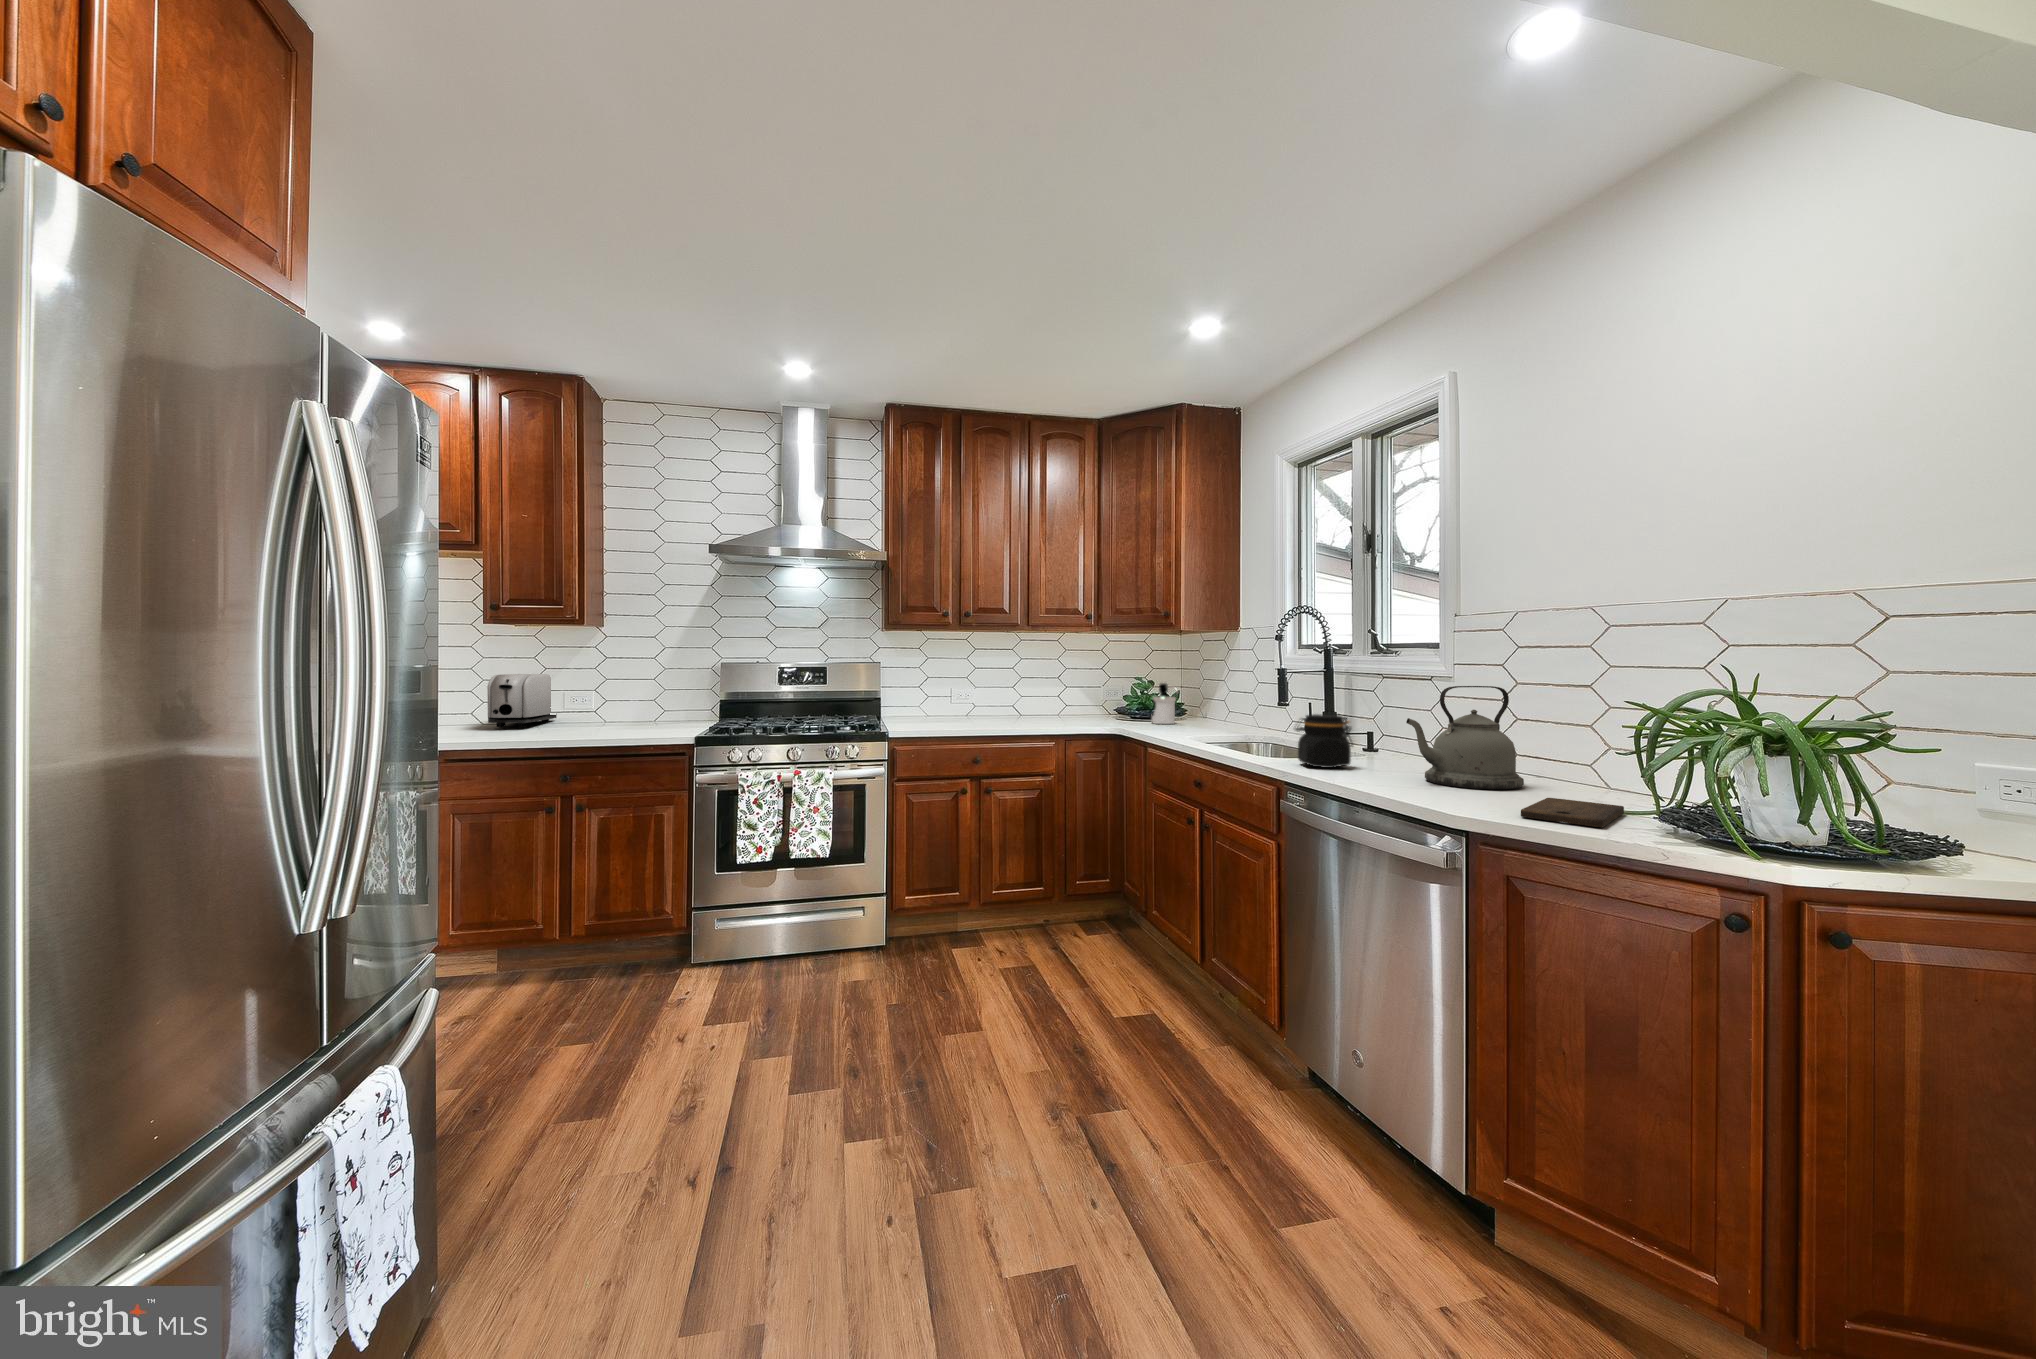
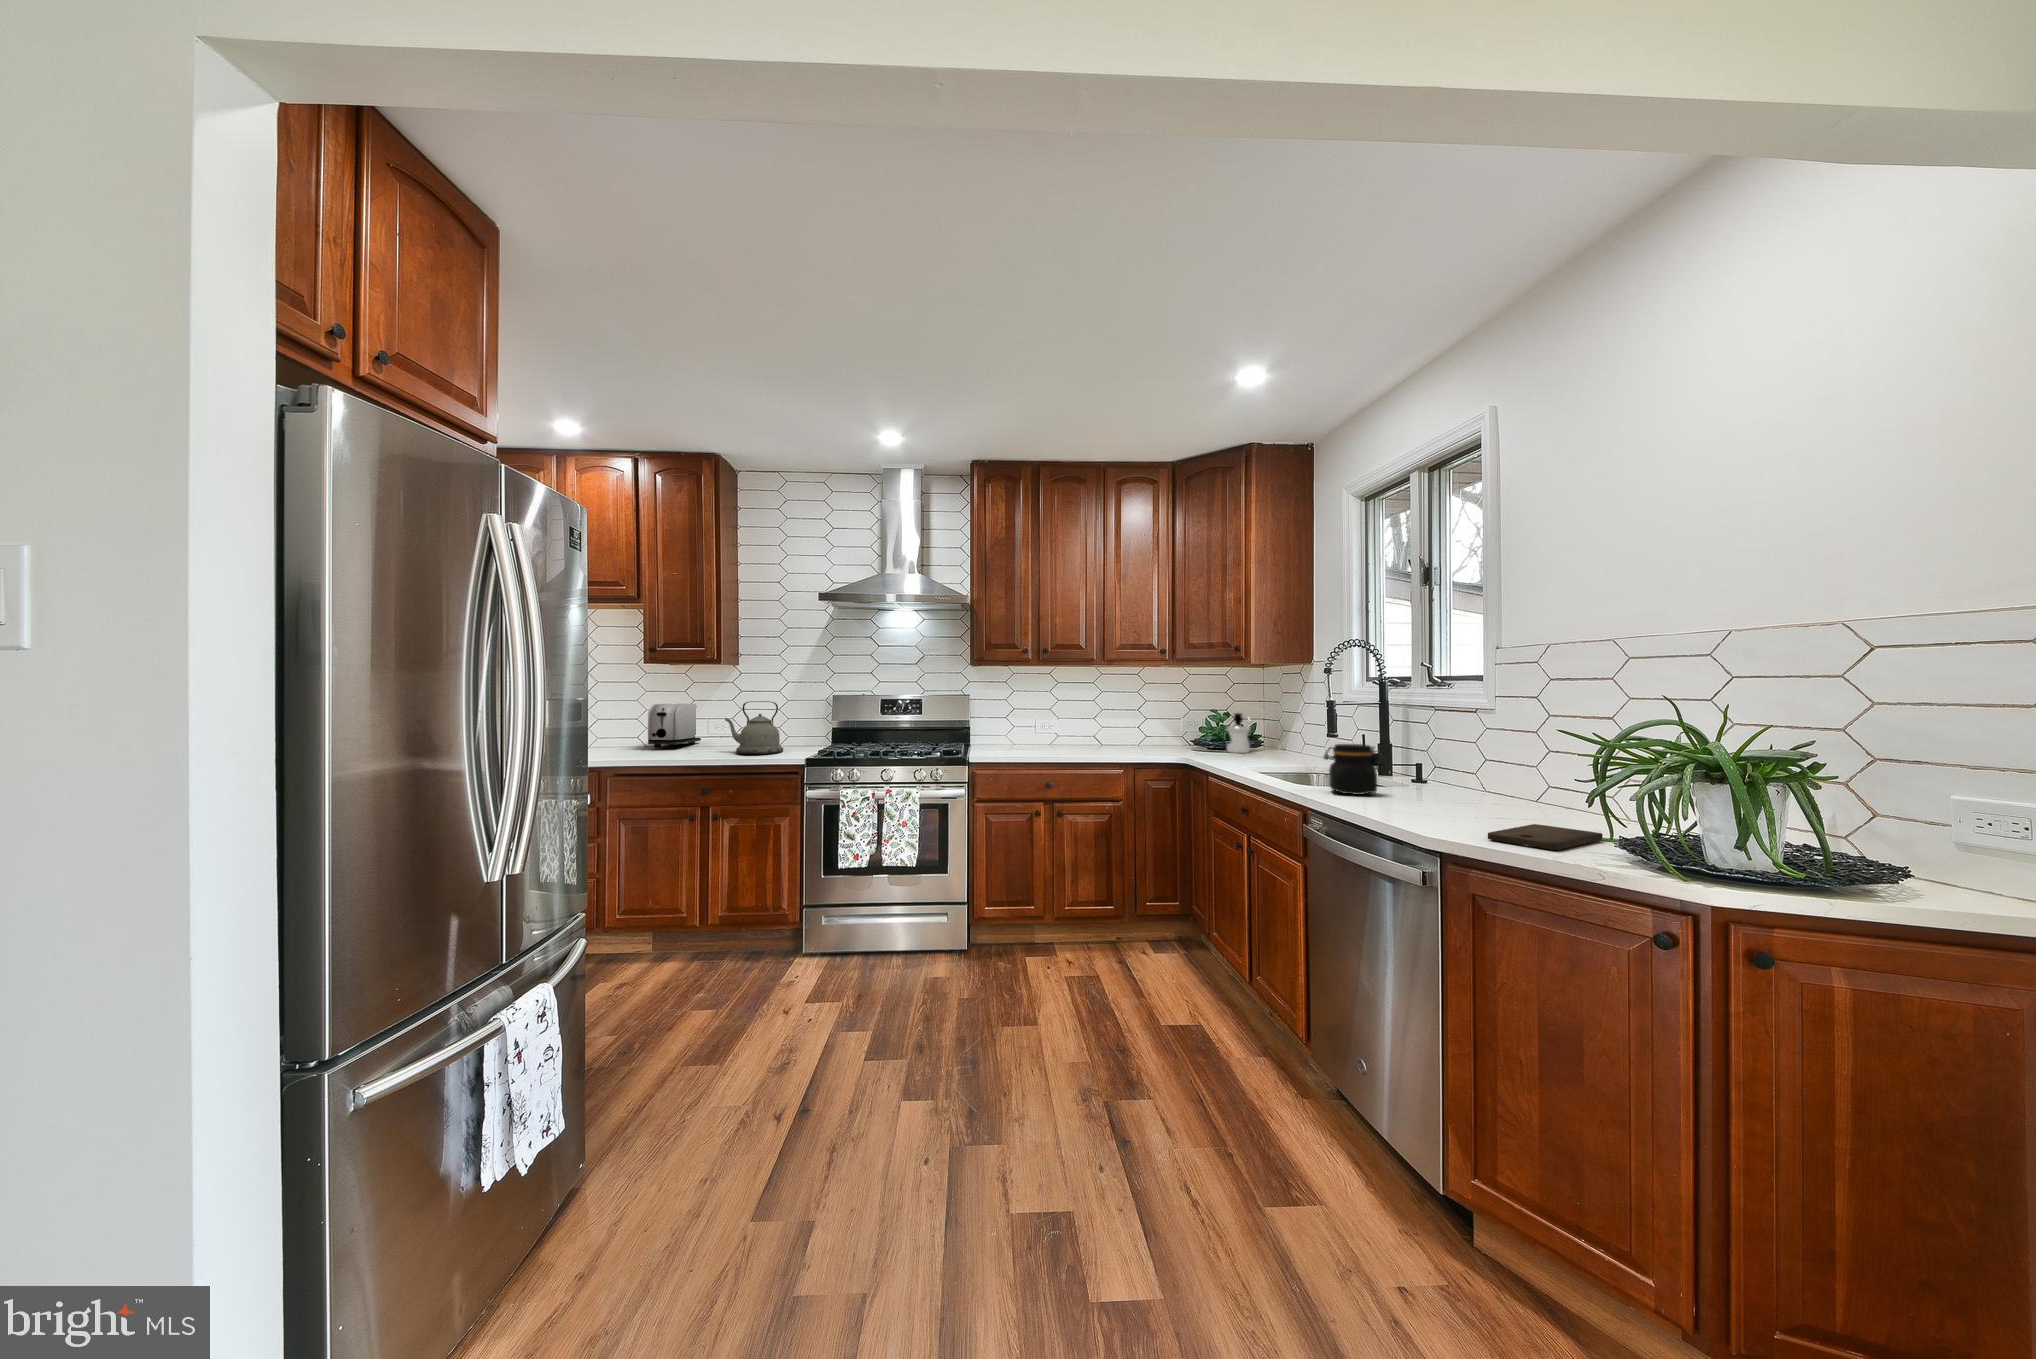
kettle: present [1406,686,1524,789] -> present [725,701,783,754]

